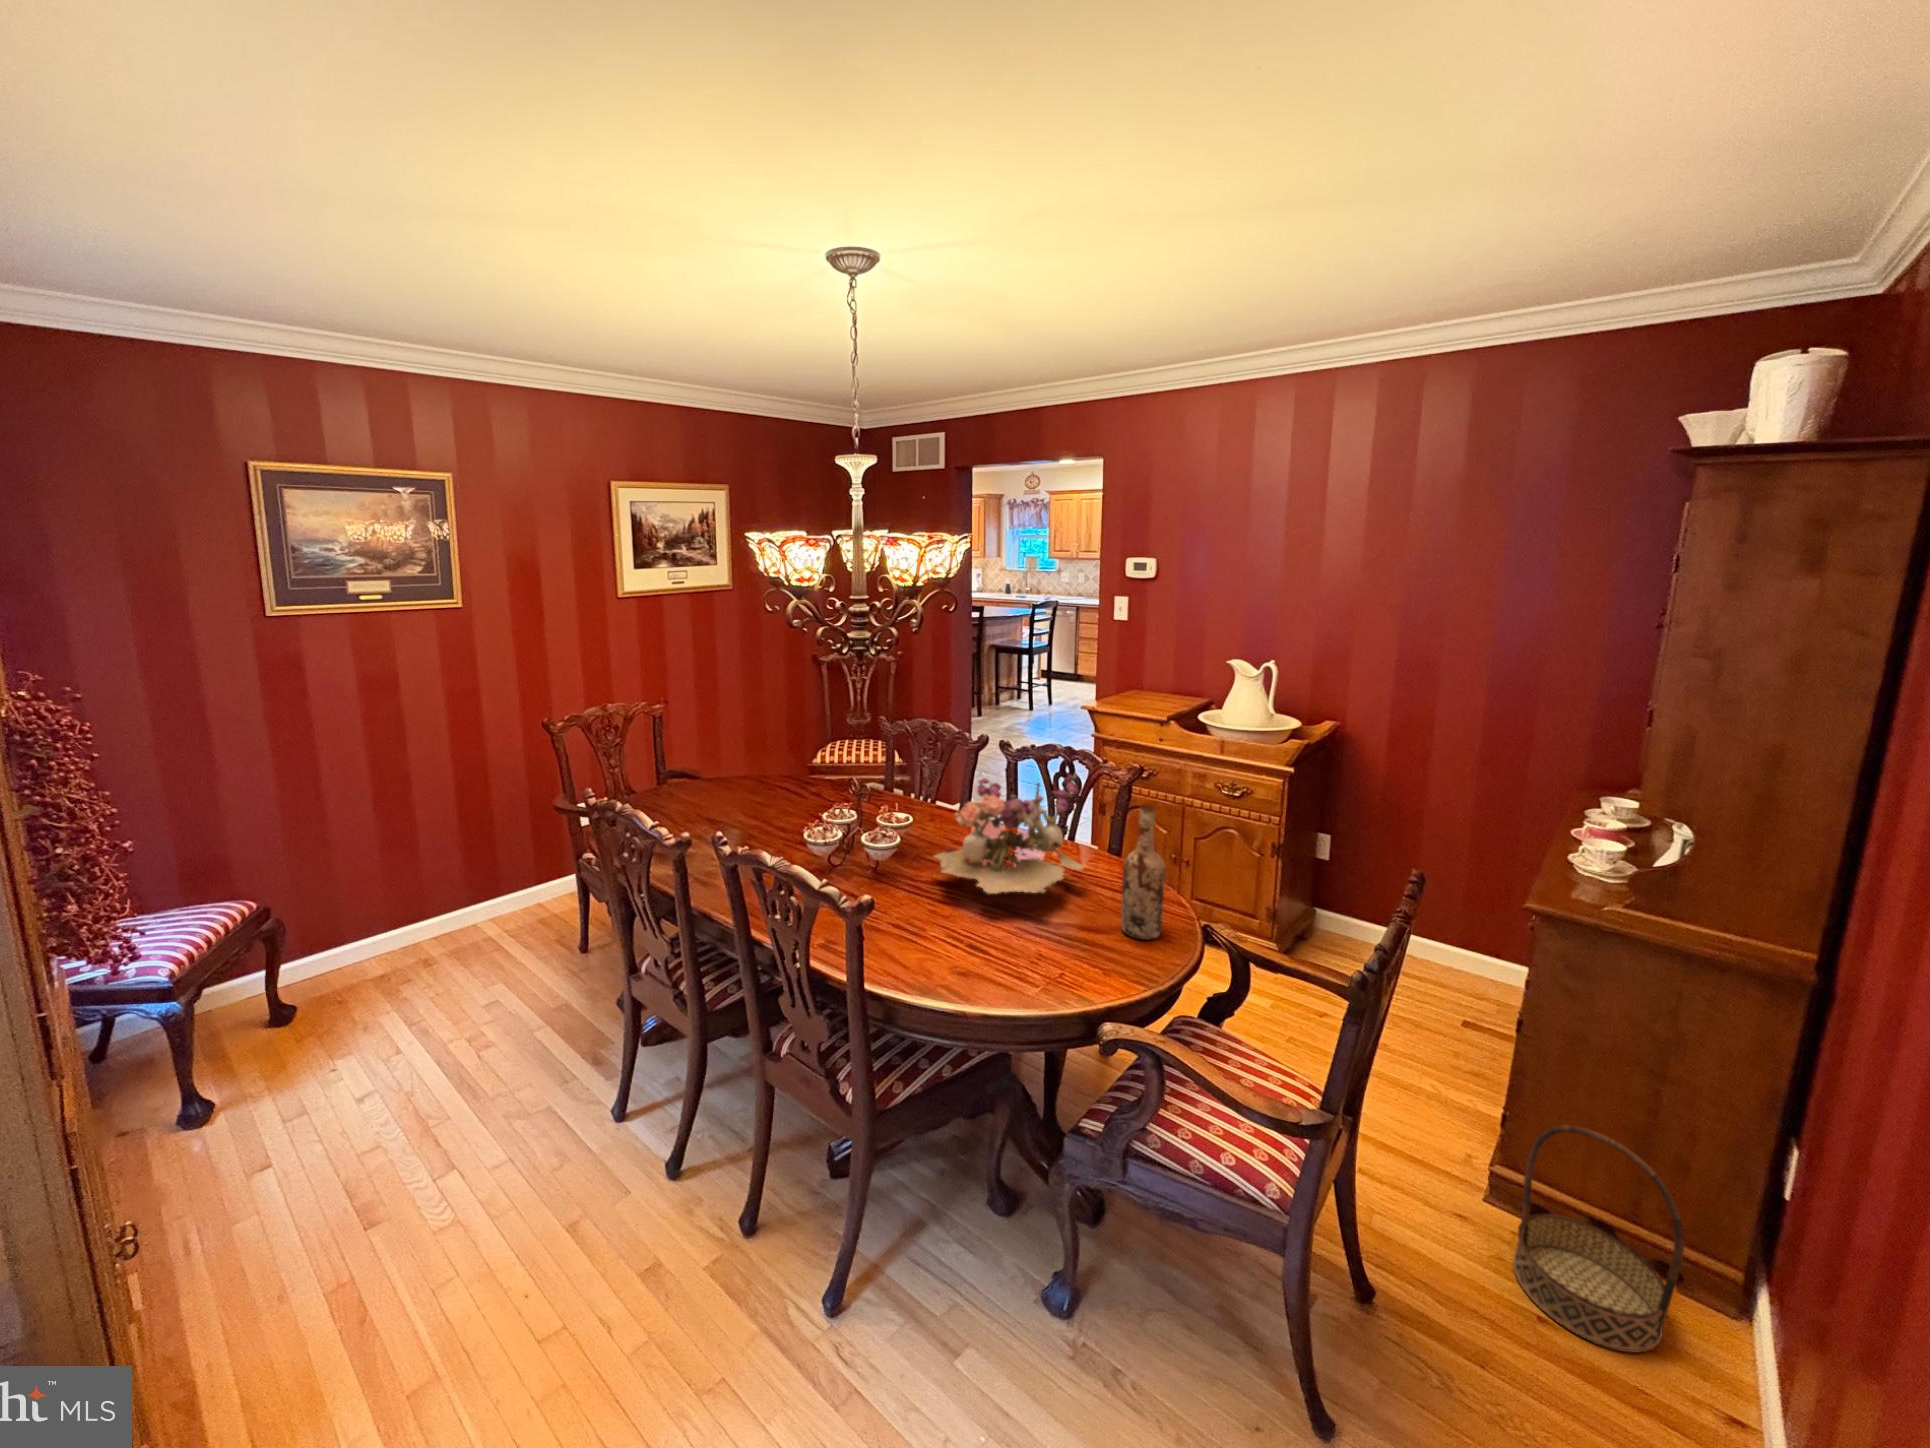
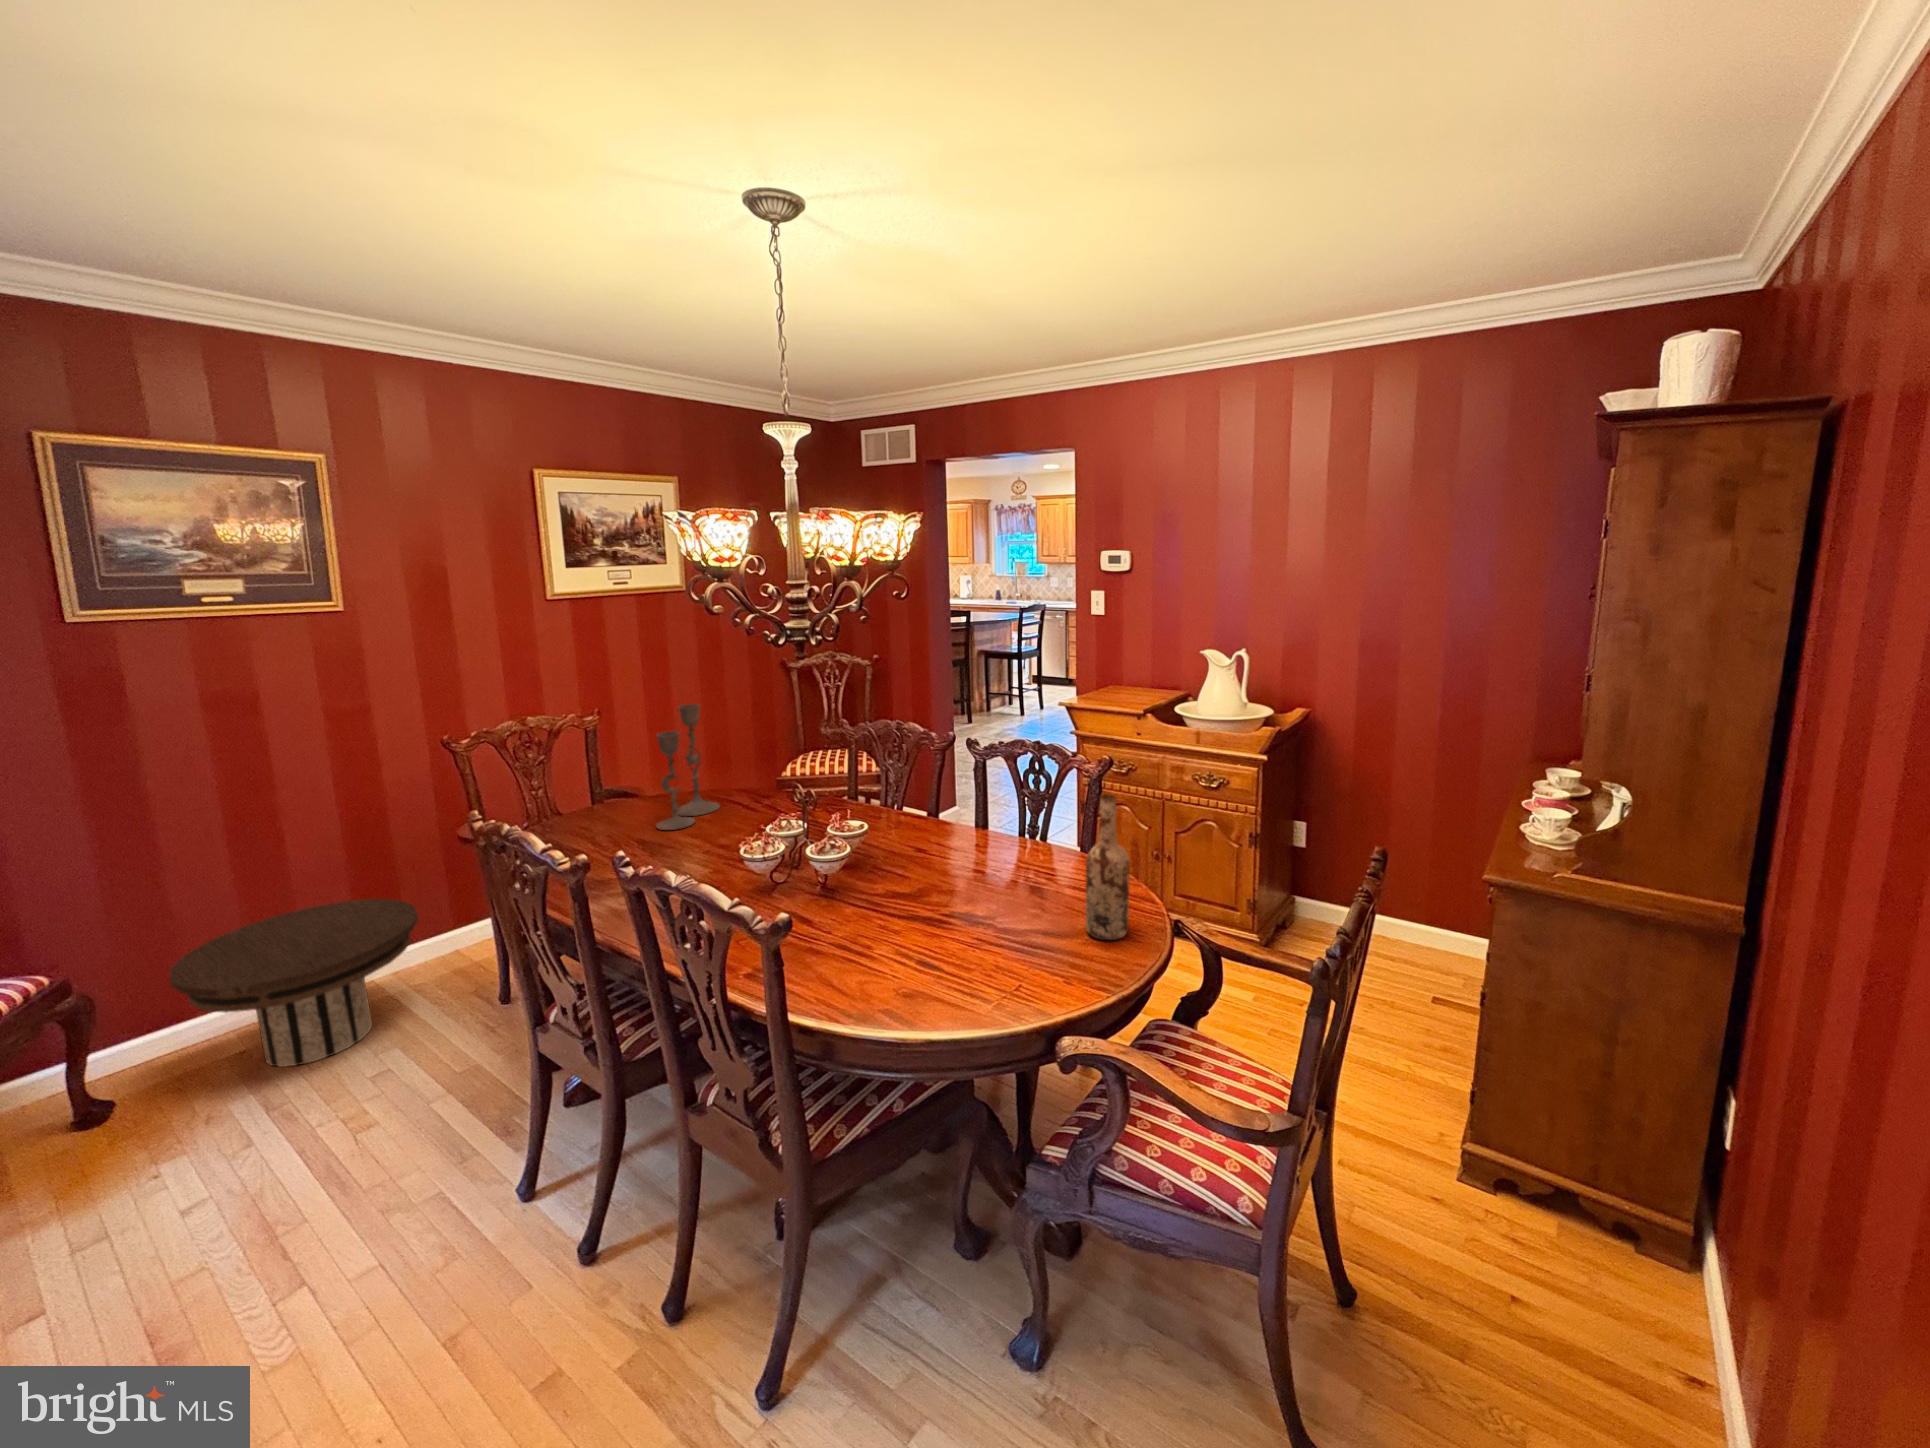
candlestick: none [720,699,772,812] -> present [656,704,720,830]
flower arrangement: present [934,774,1083,893] -> none [886,765,1049,902]
side table: none [339,855,518,990] -> present [170,899,418,1067]
basket: present [1513,1125,1684,1352] -> none [1485,1095,1638,1320]

